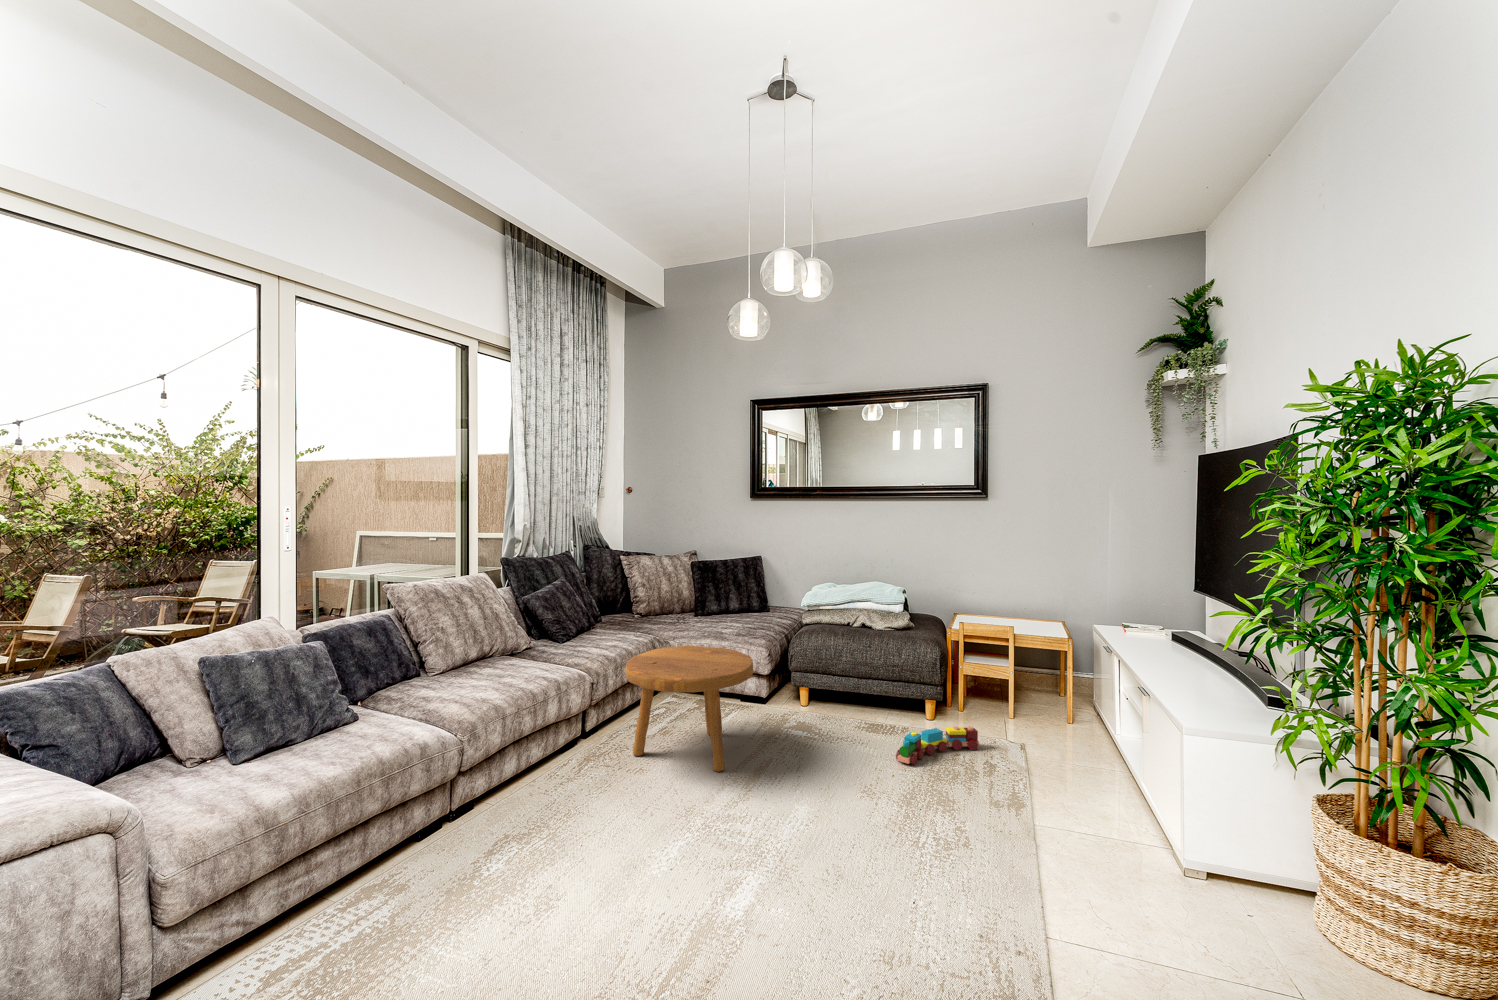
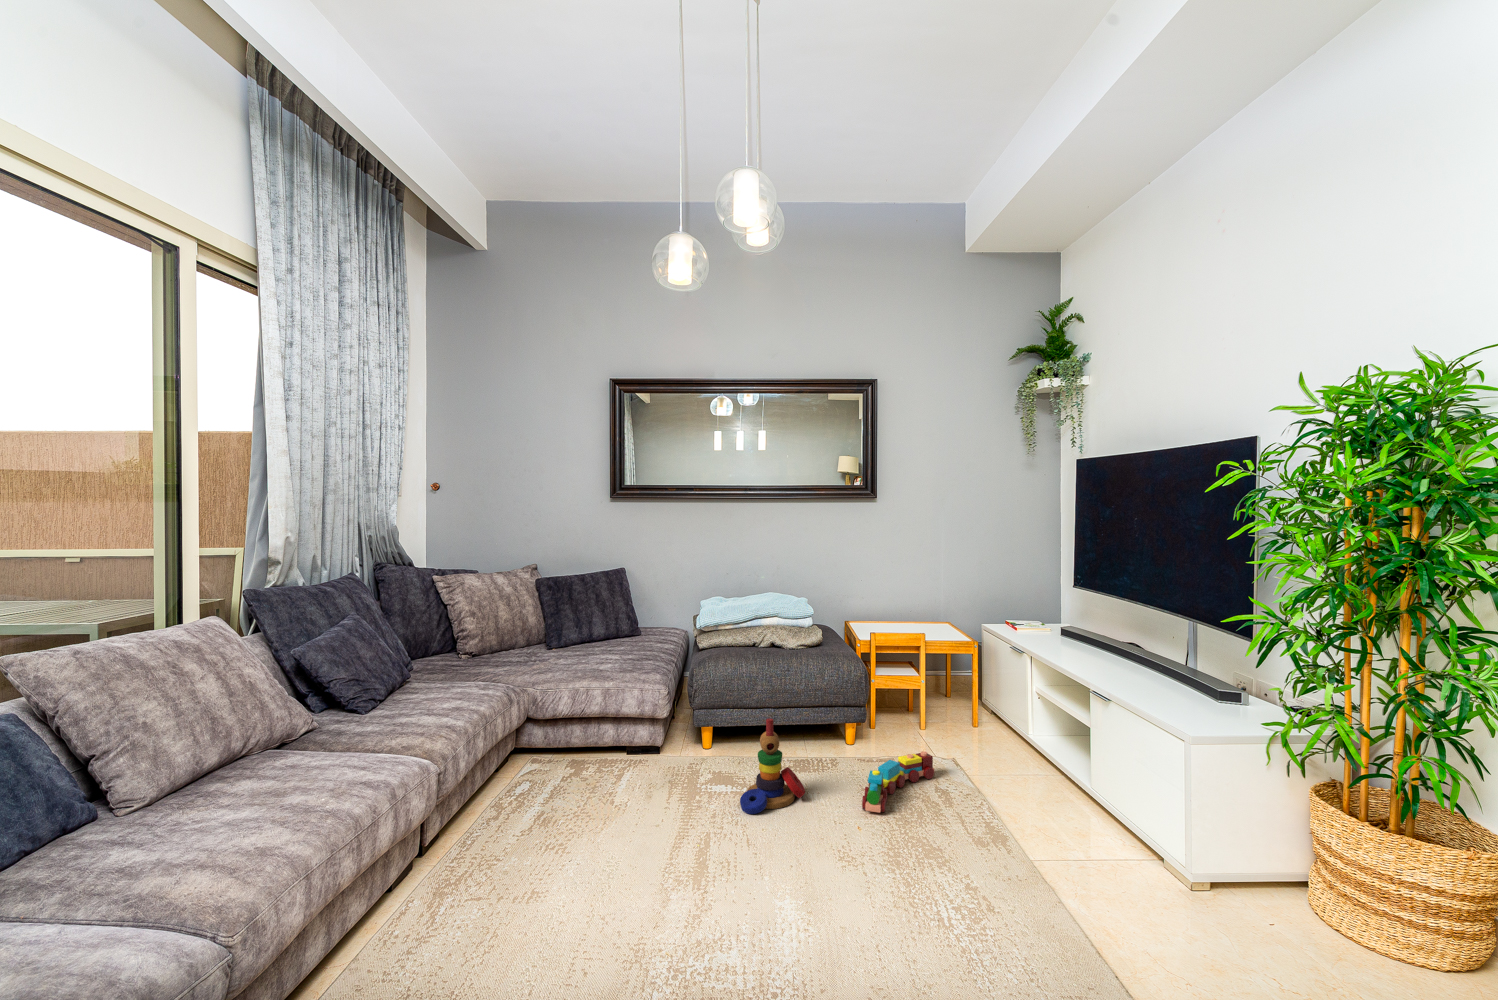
footstool: present [625,646,753,772] -> none [501,694,688,877]
stacking toy: none [801,679,858,749] -> present [740,718,805,814]

